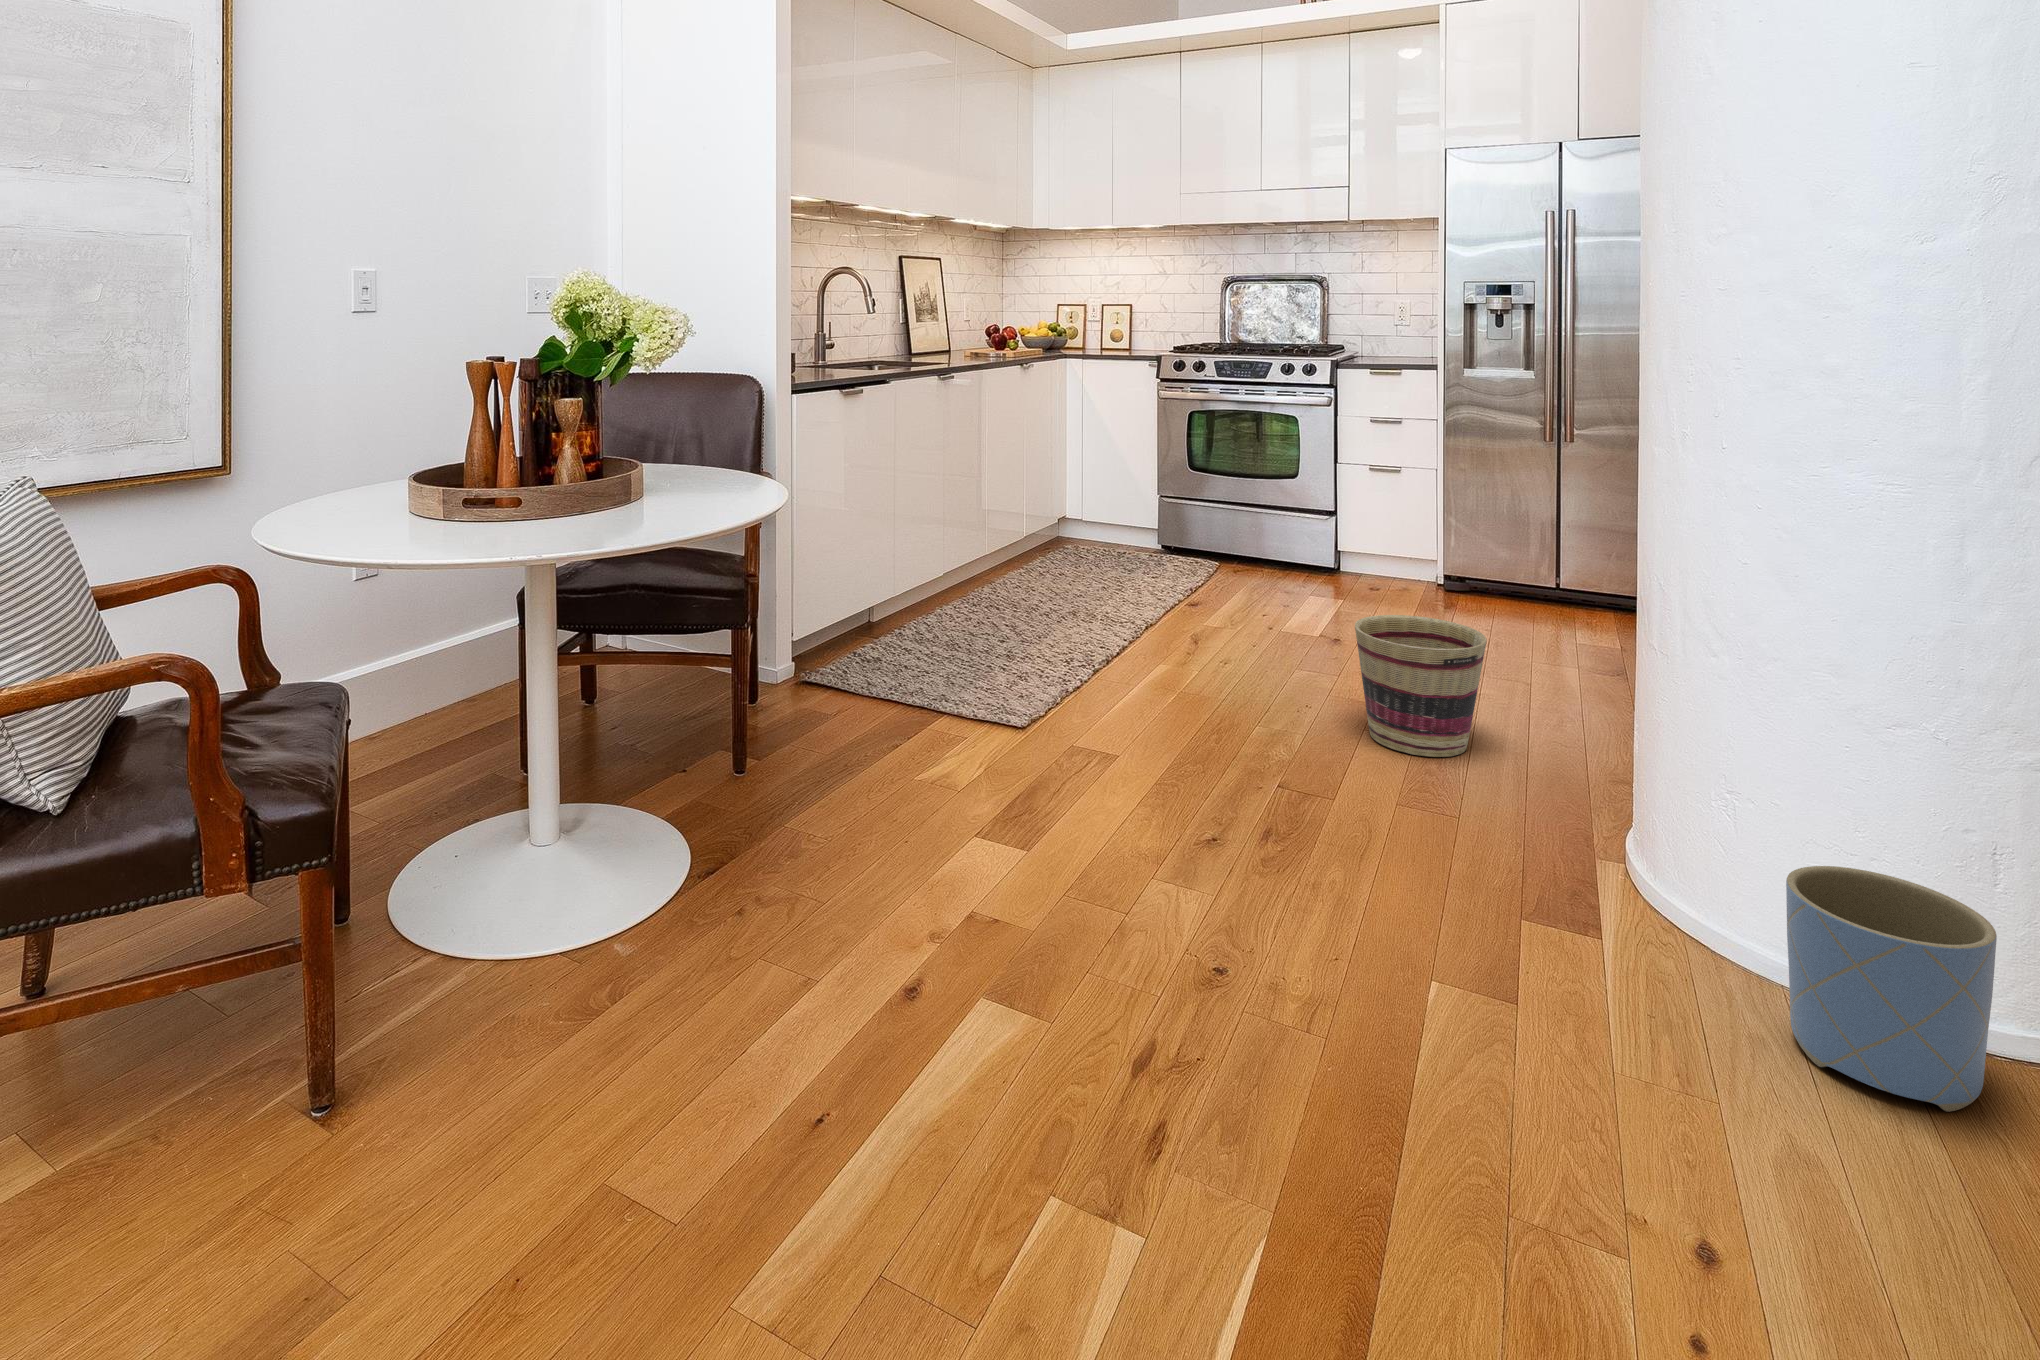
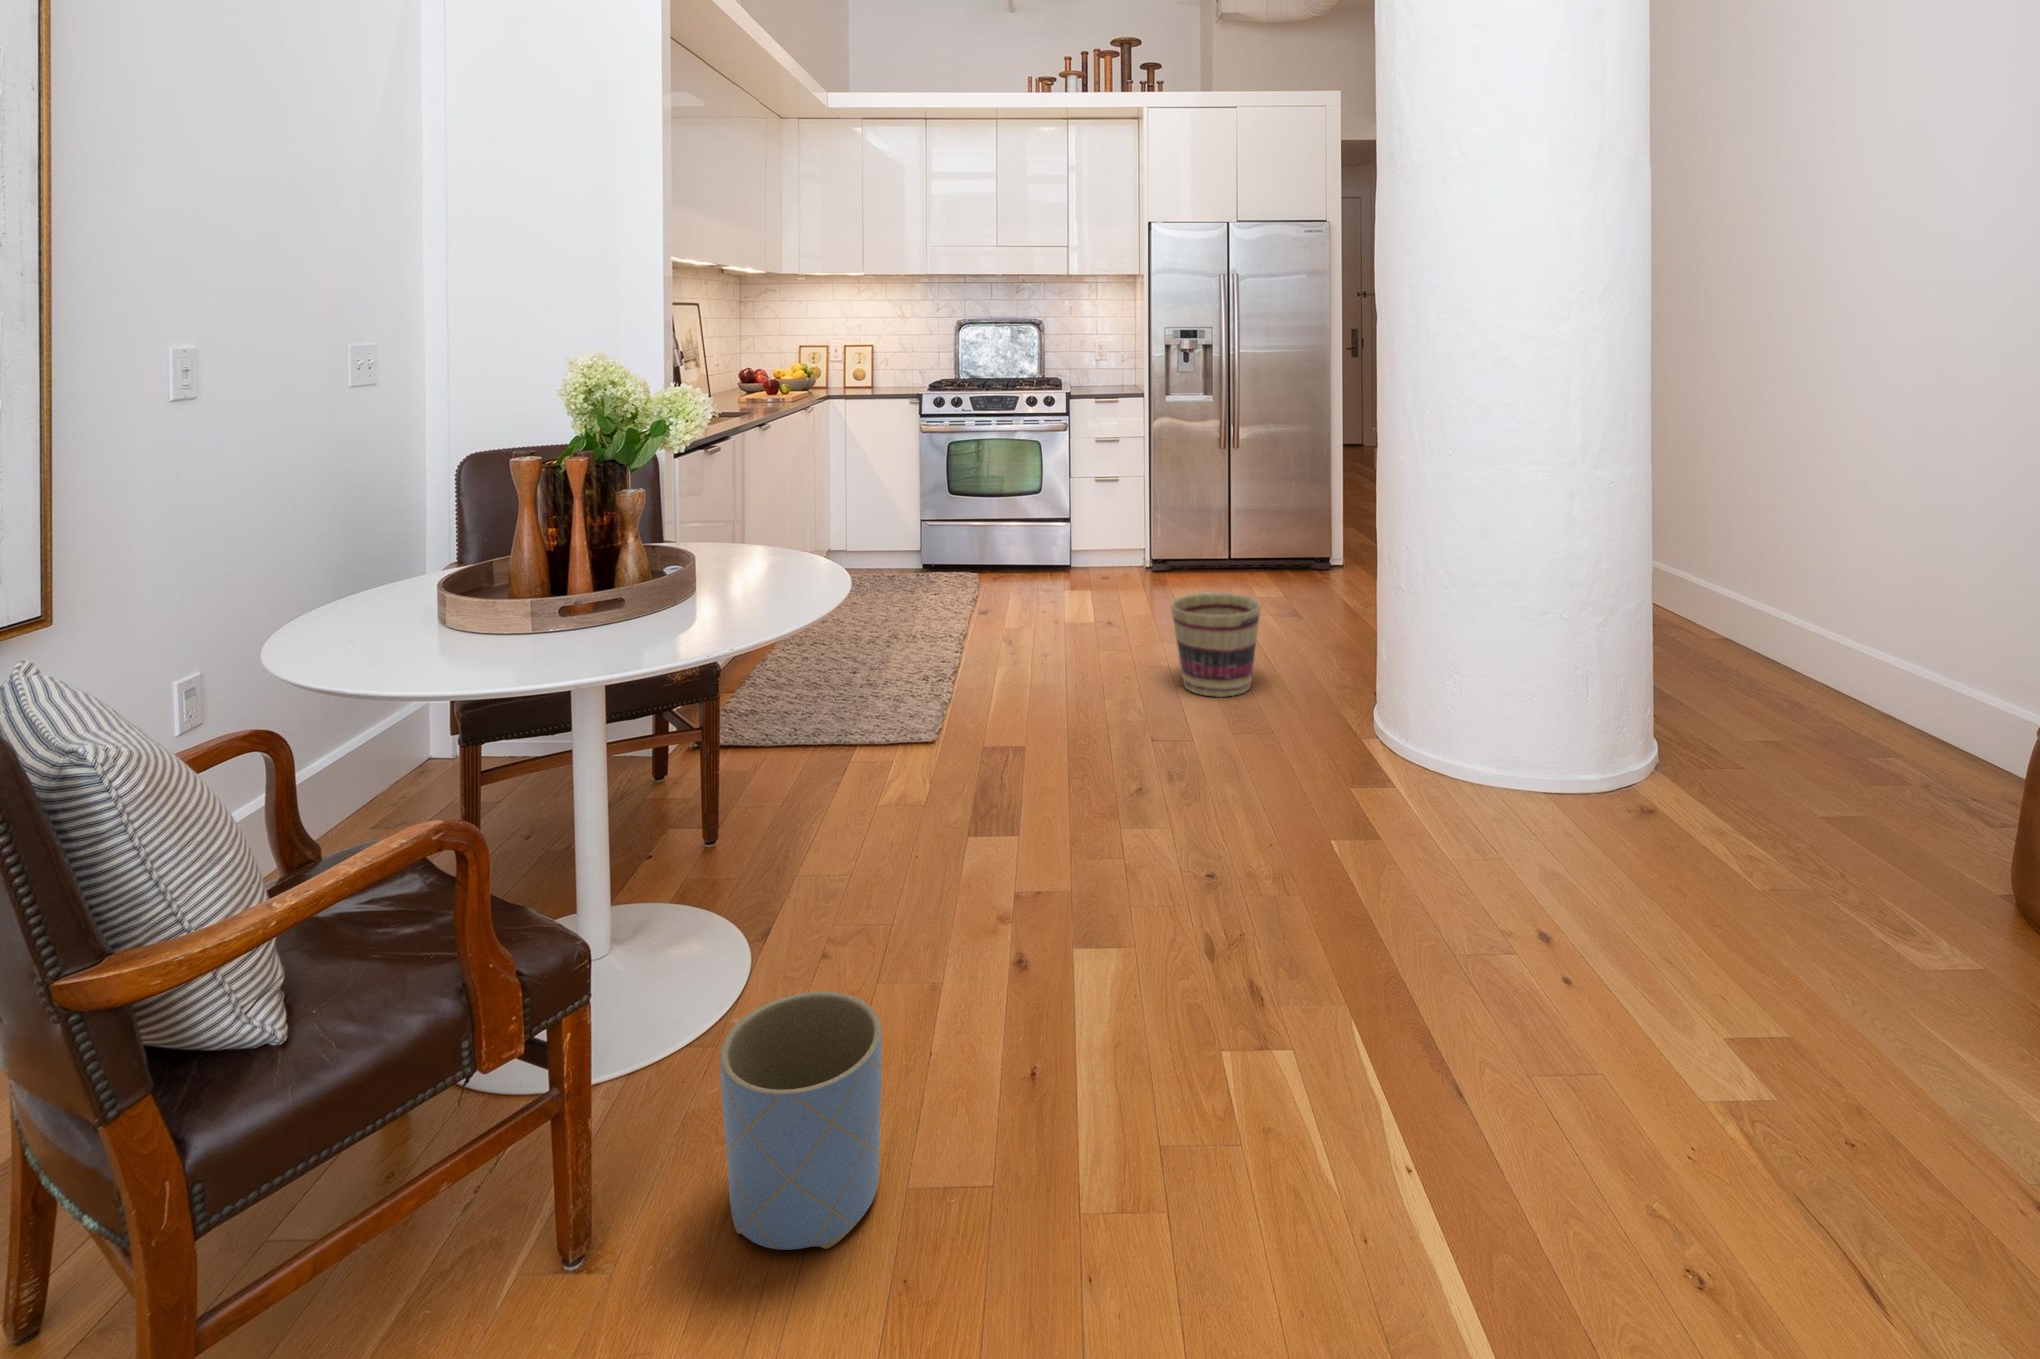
planter: present [1786,866,1997,1112] -> present [720,991,882,1250]

